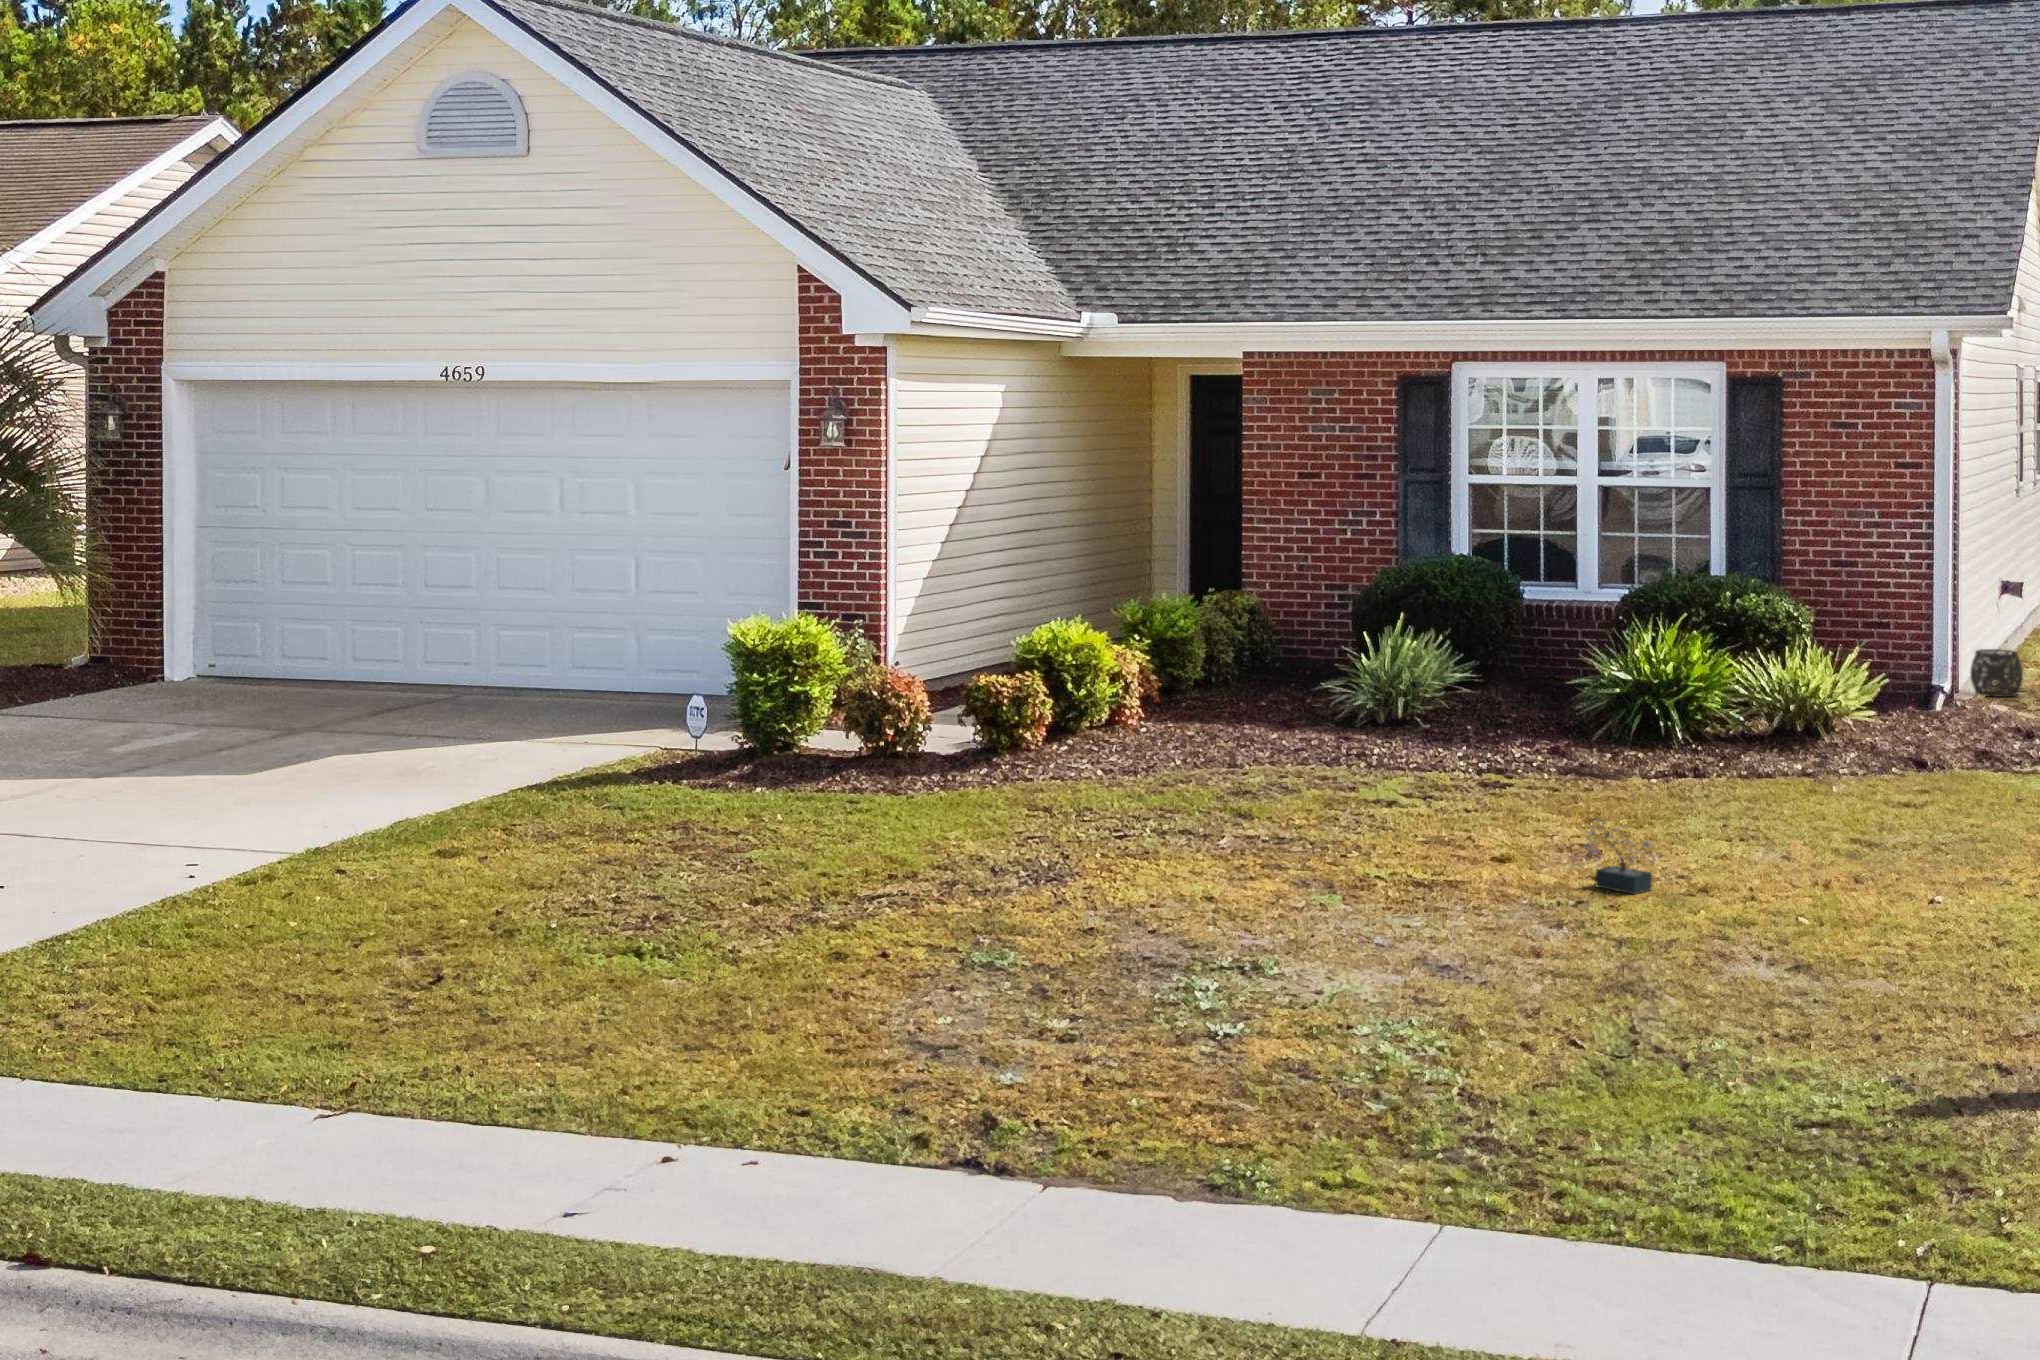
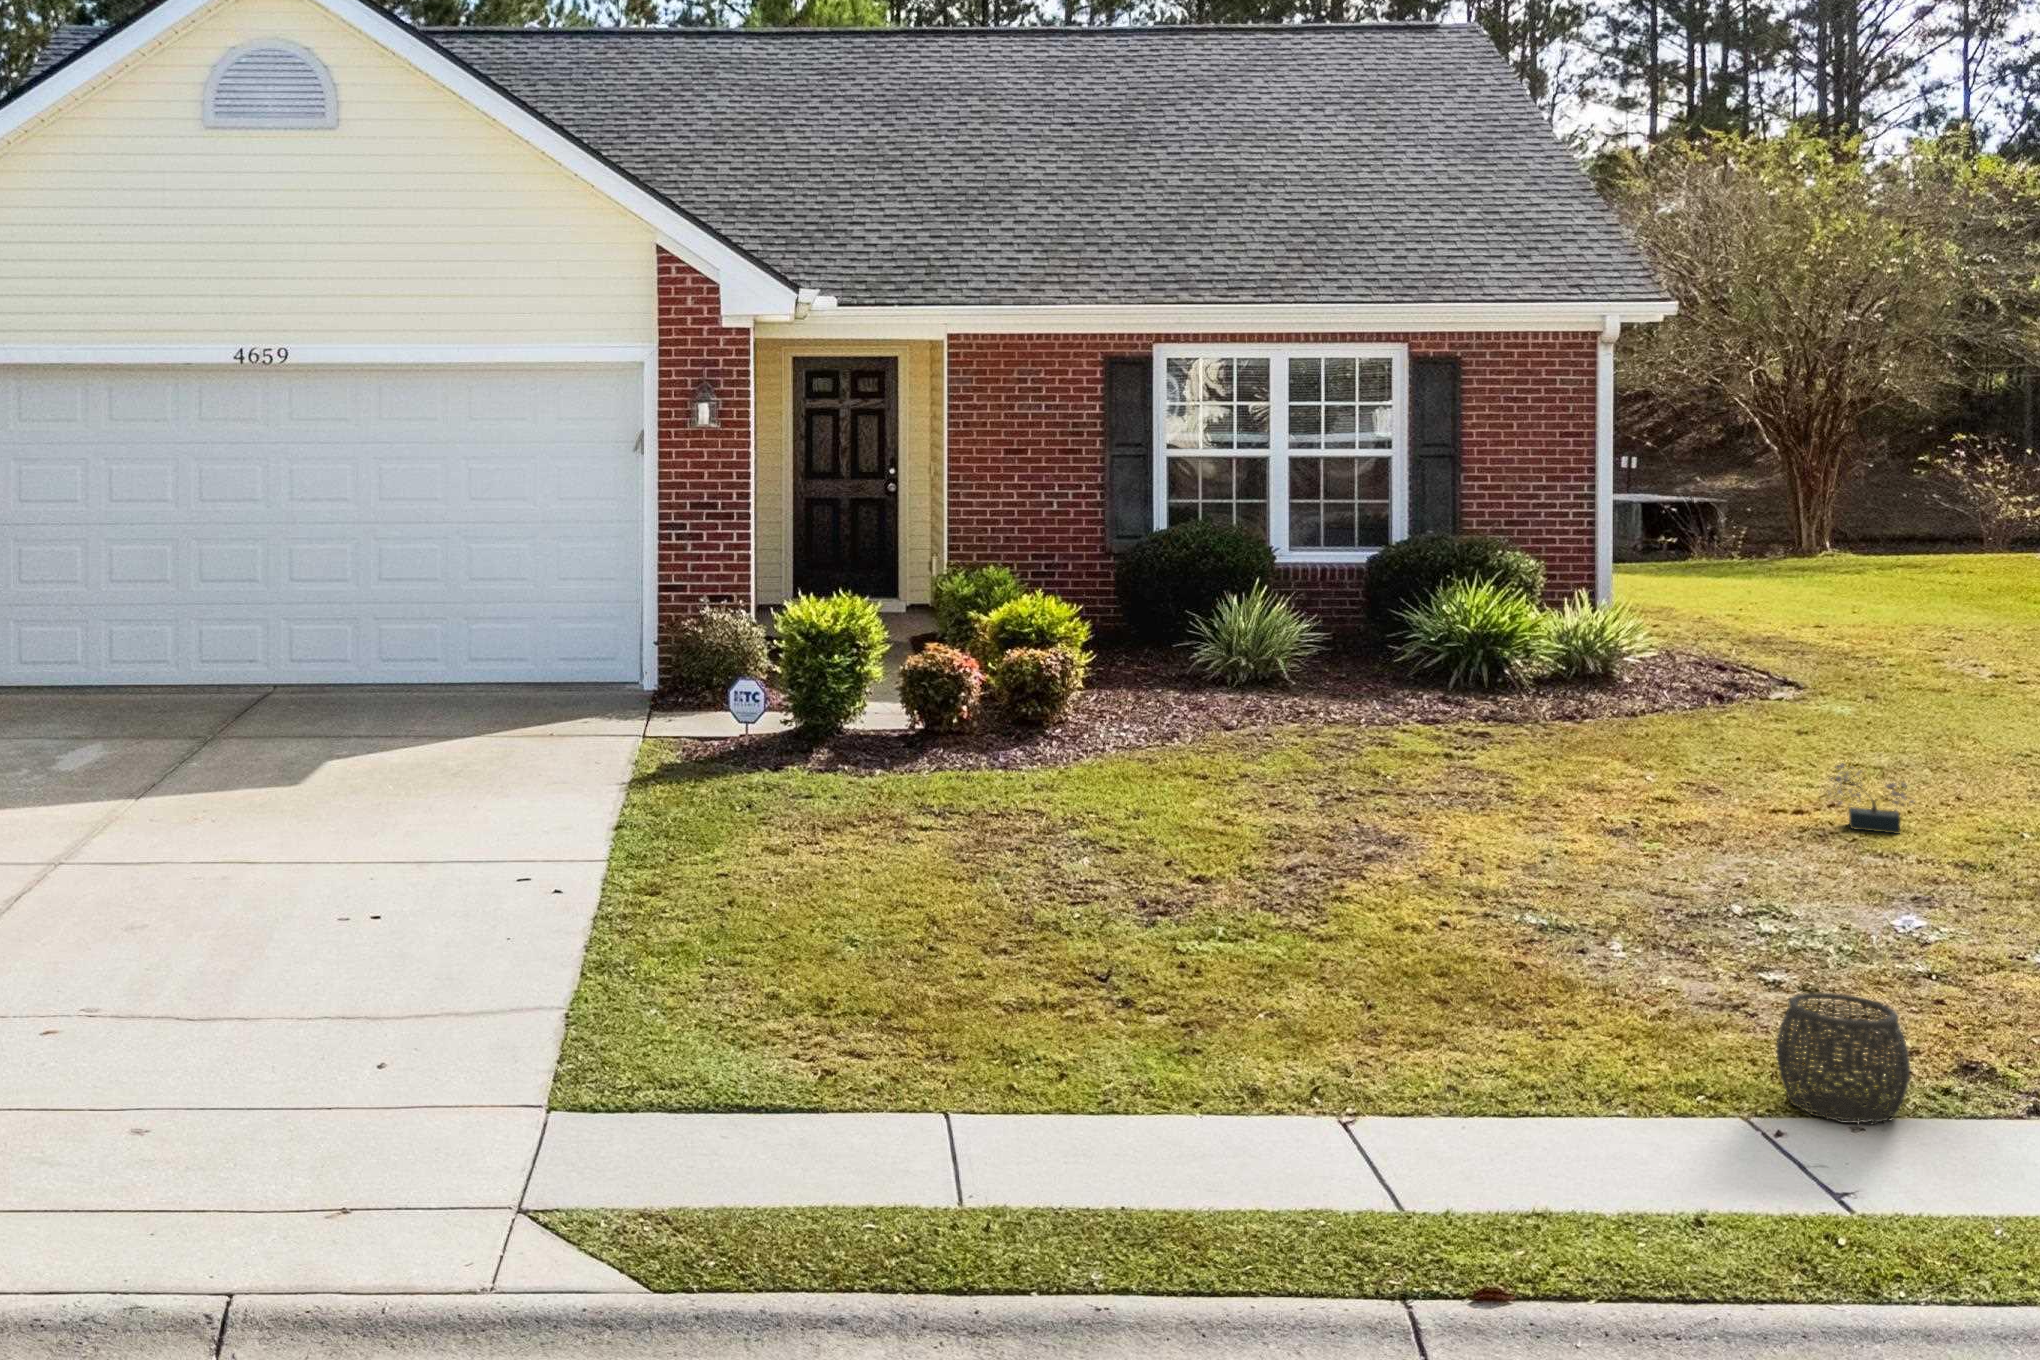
woven basket: present [1971,649,2023,697] -> present [1776,992,1911,1124]

